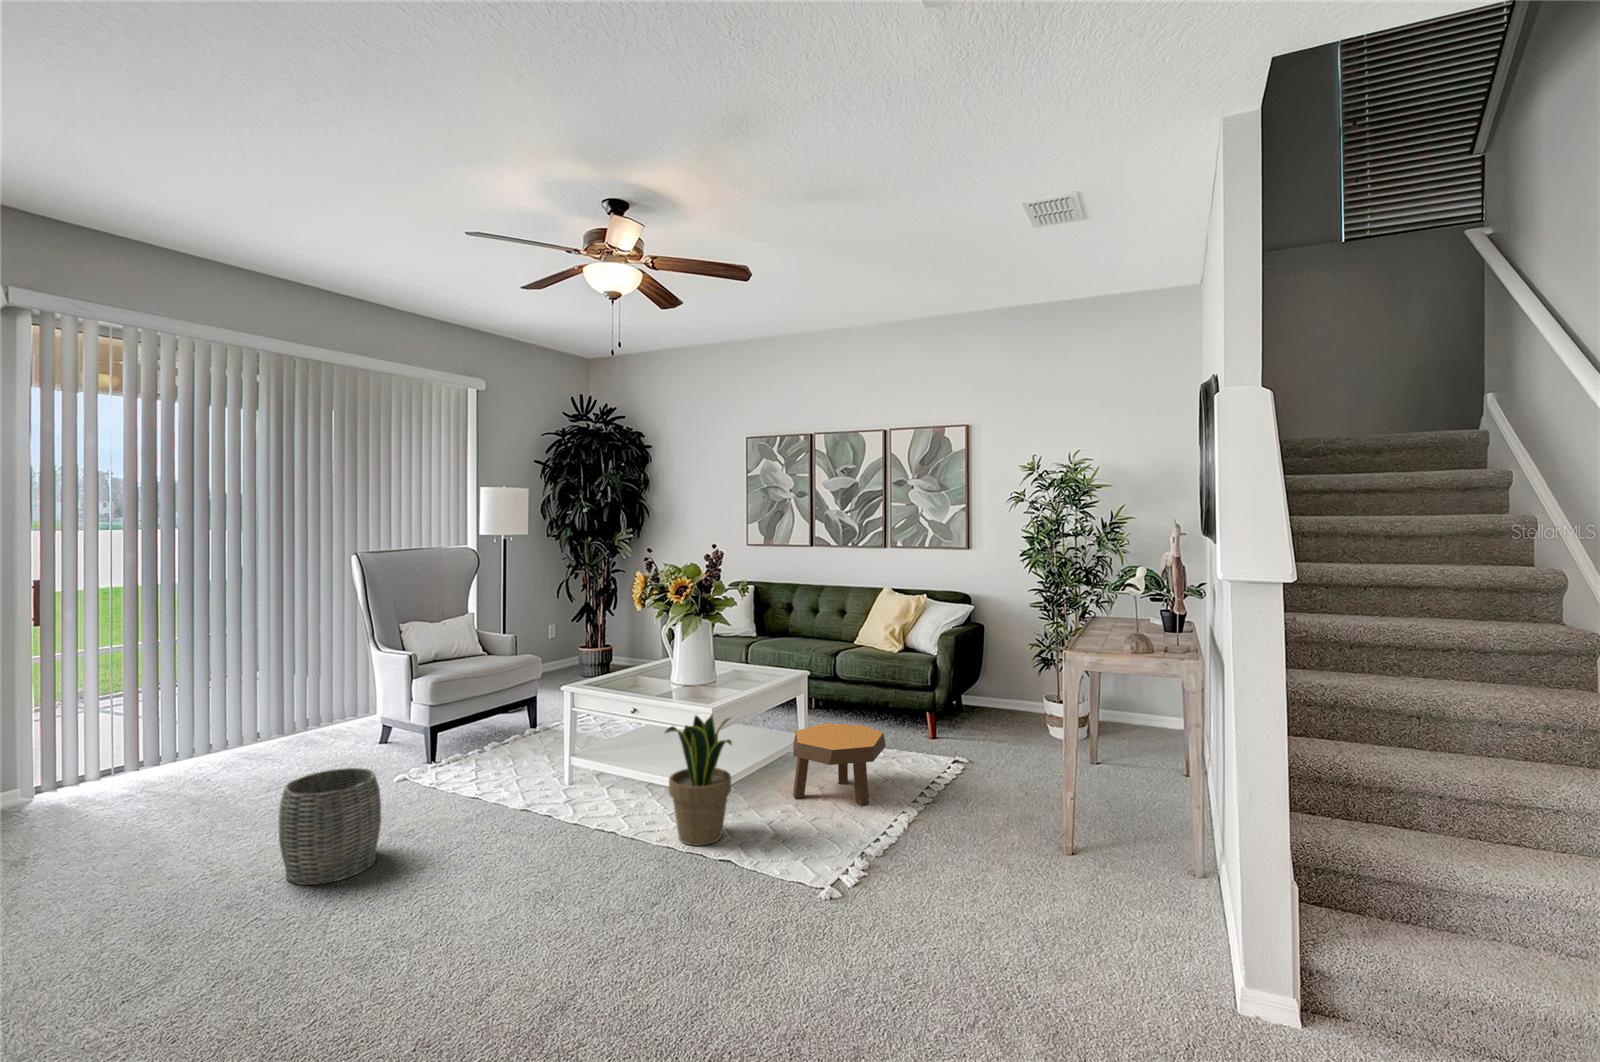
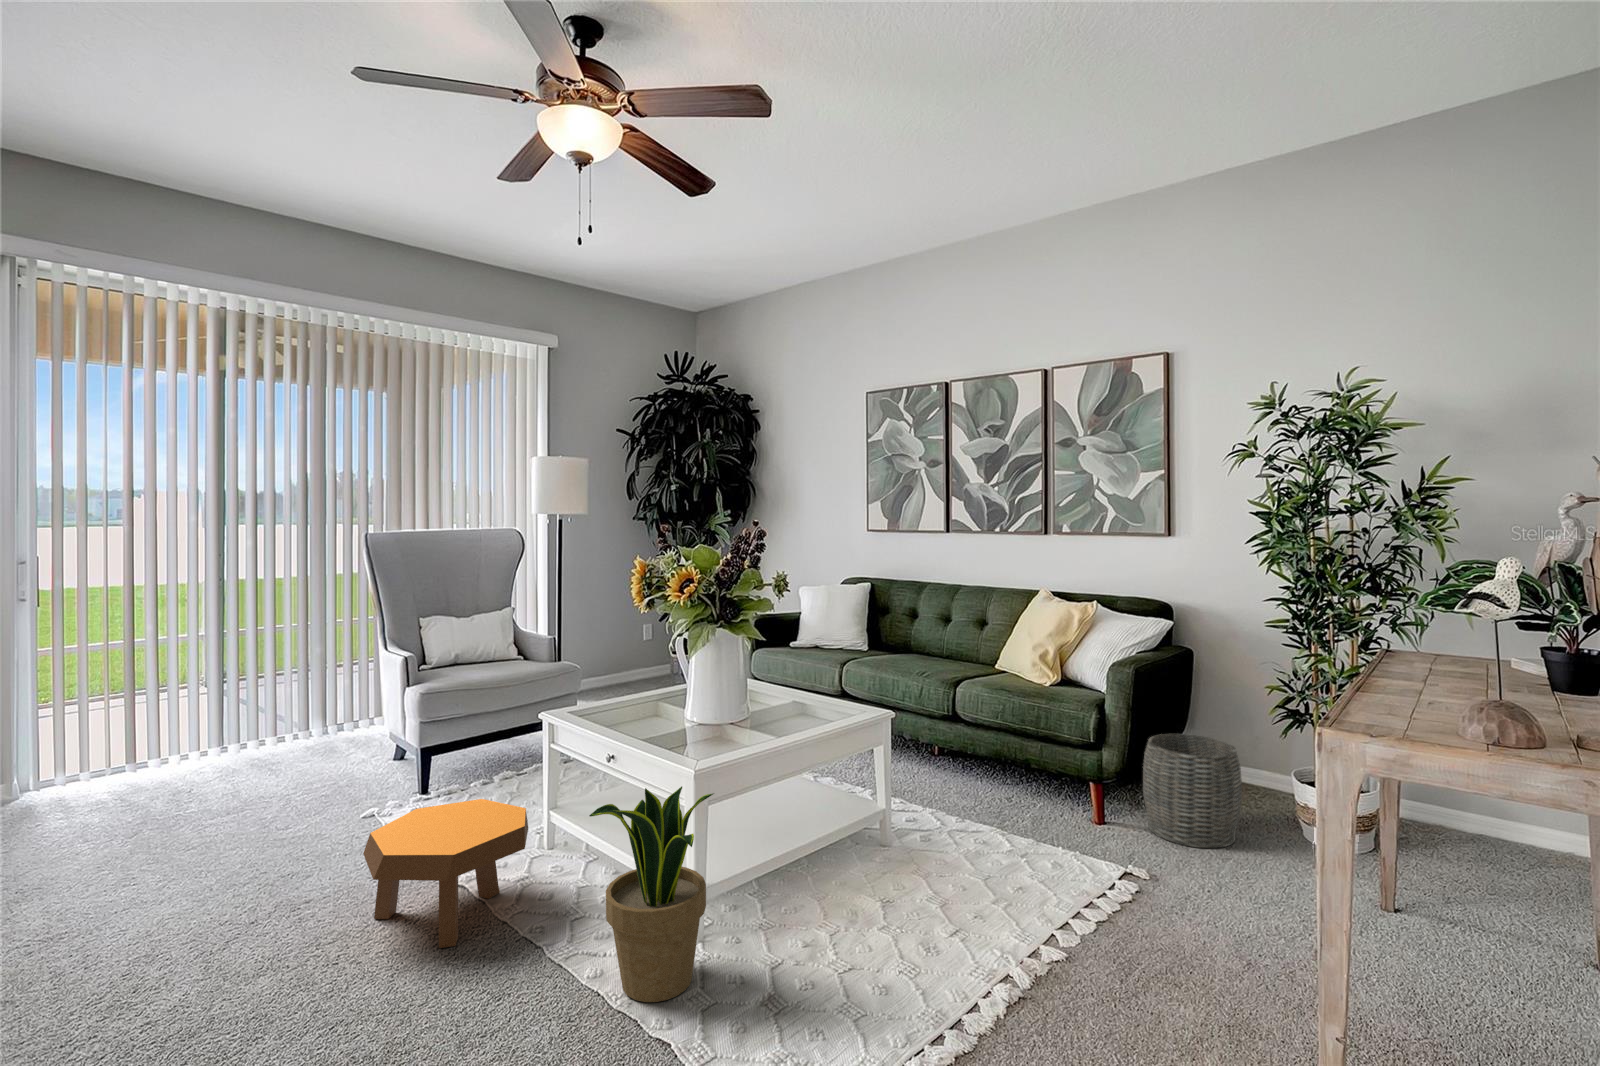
footstool: present [793,724,886,805] -> present [363,799,528,948]
woven basket: present [279,768,381,885] -> present [1143,734,1242,848]

